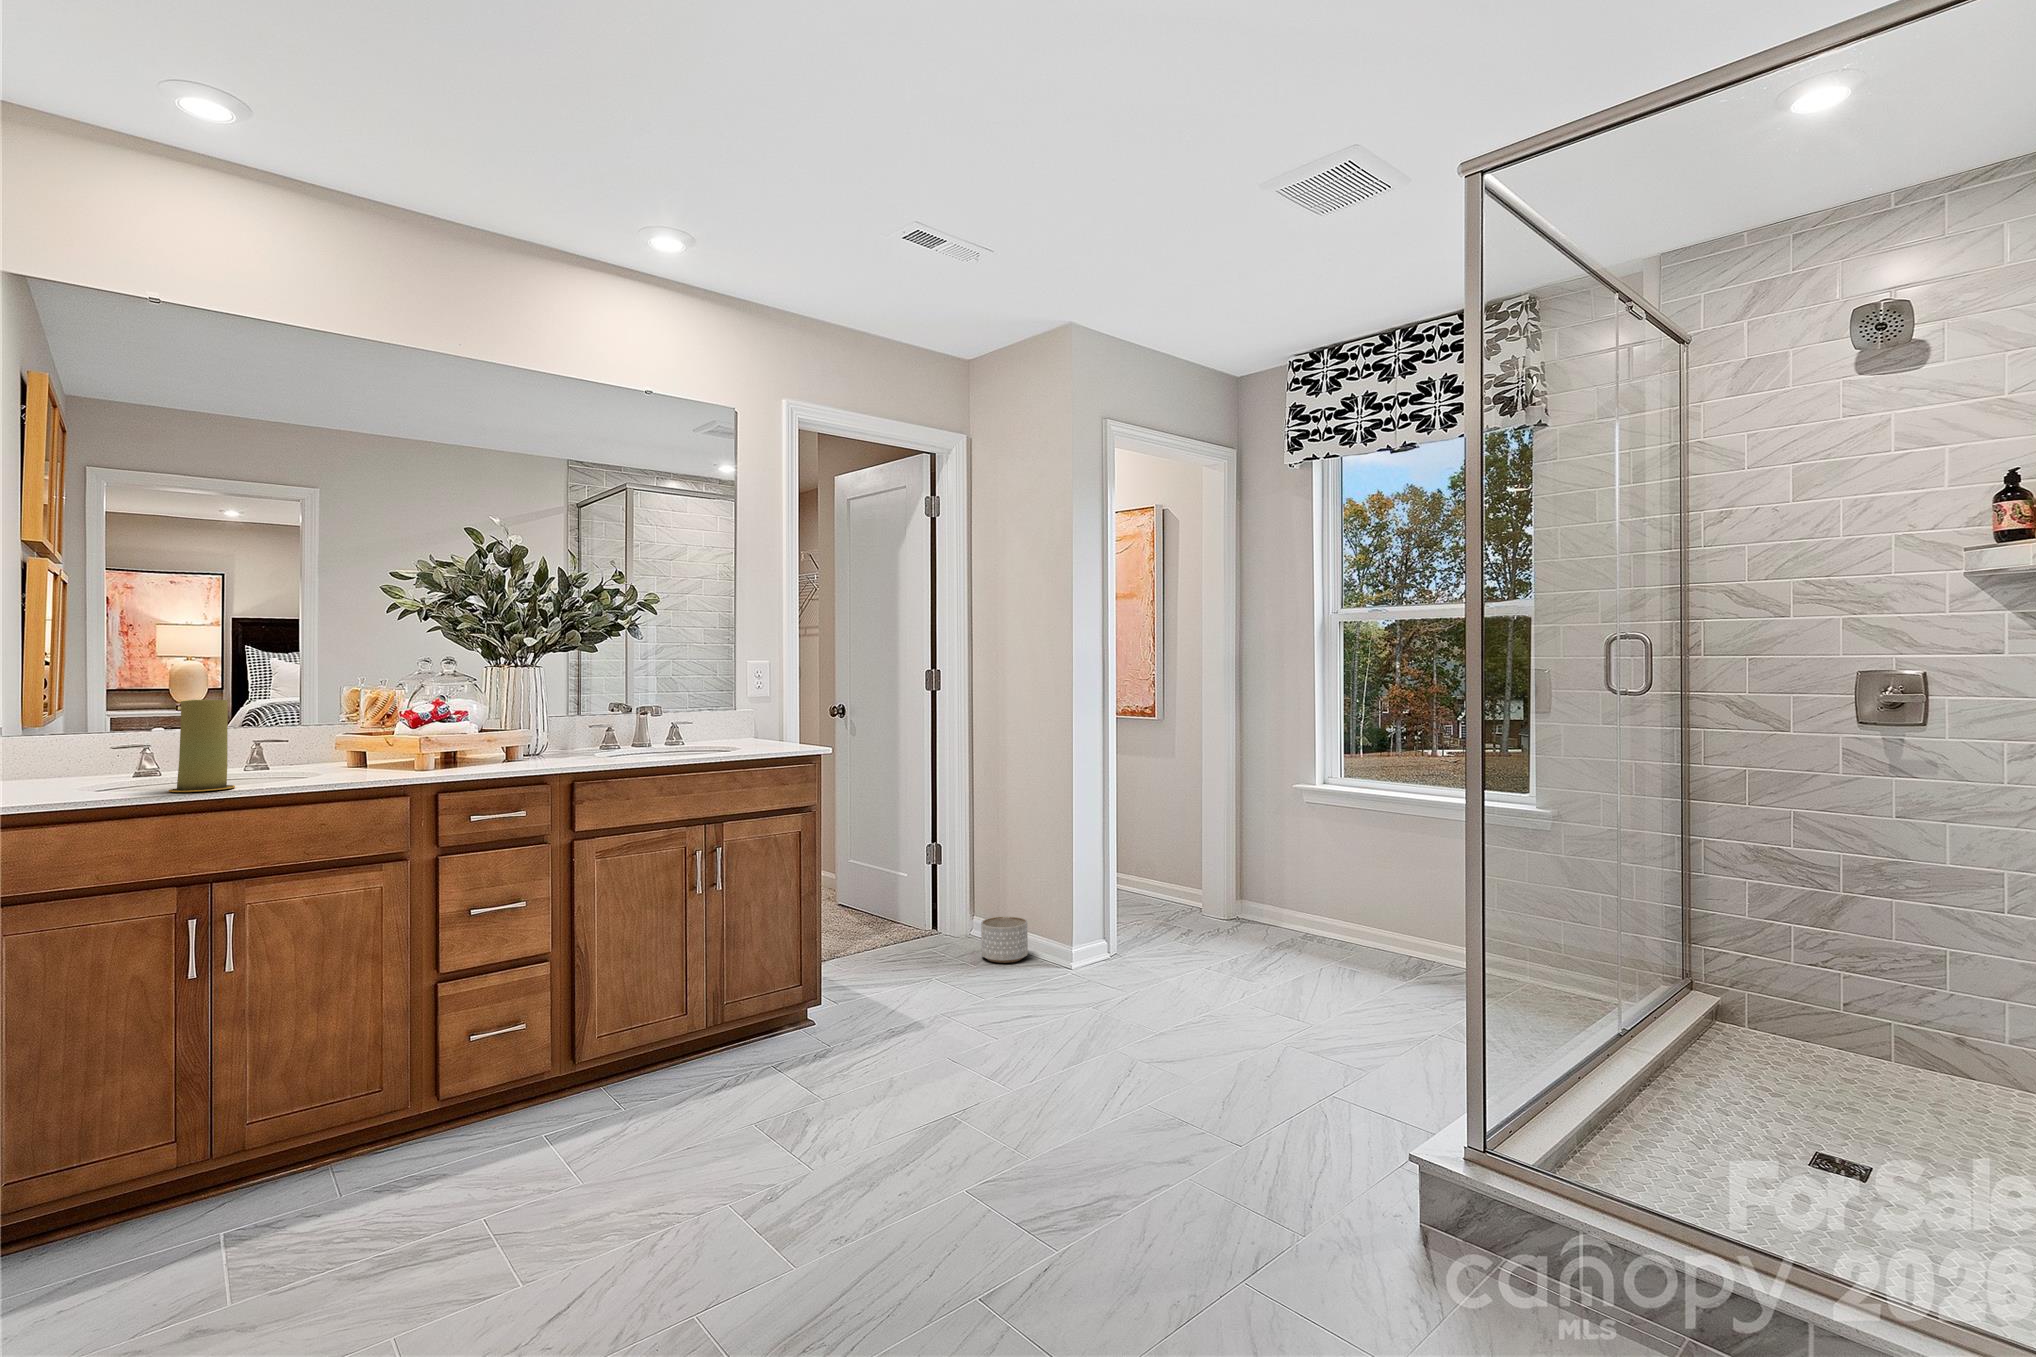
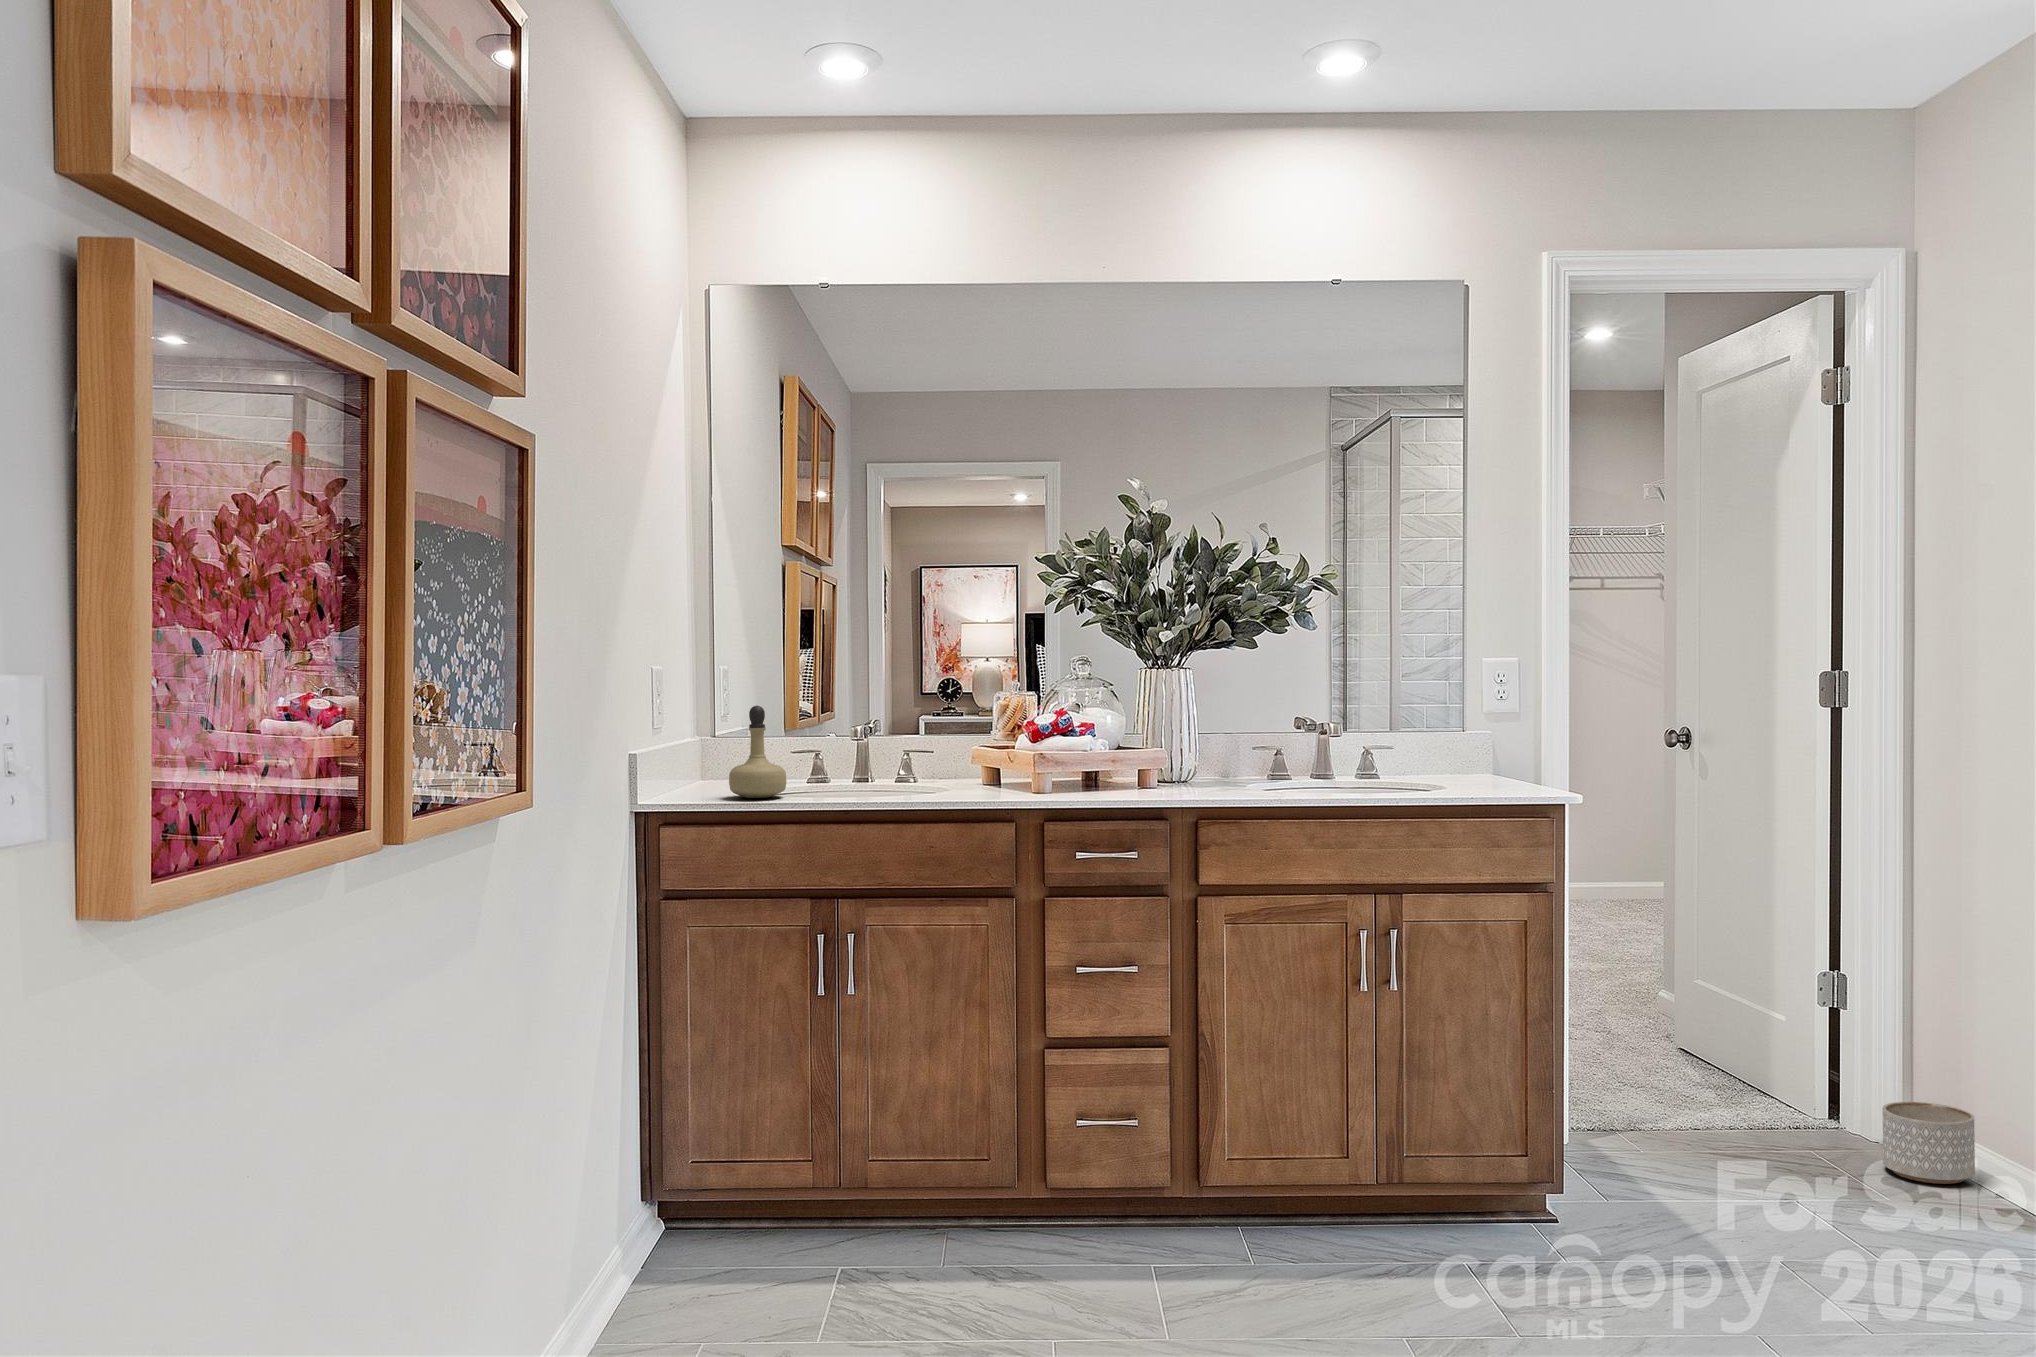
perfume bottle: none [64,698,140,790] -> present [729,706,786,798]
candle: present [168,699,235,792] -> none [803,709,857,805]

